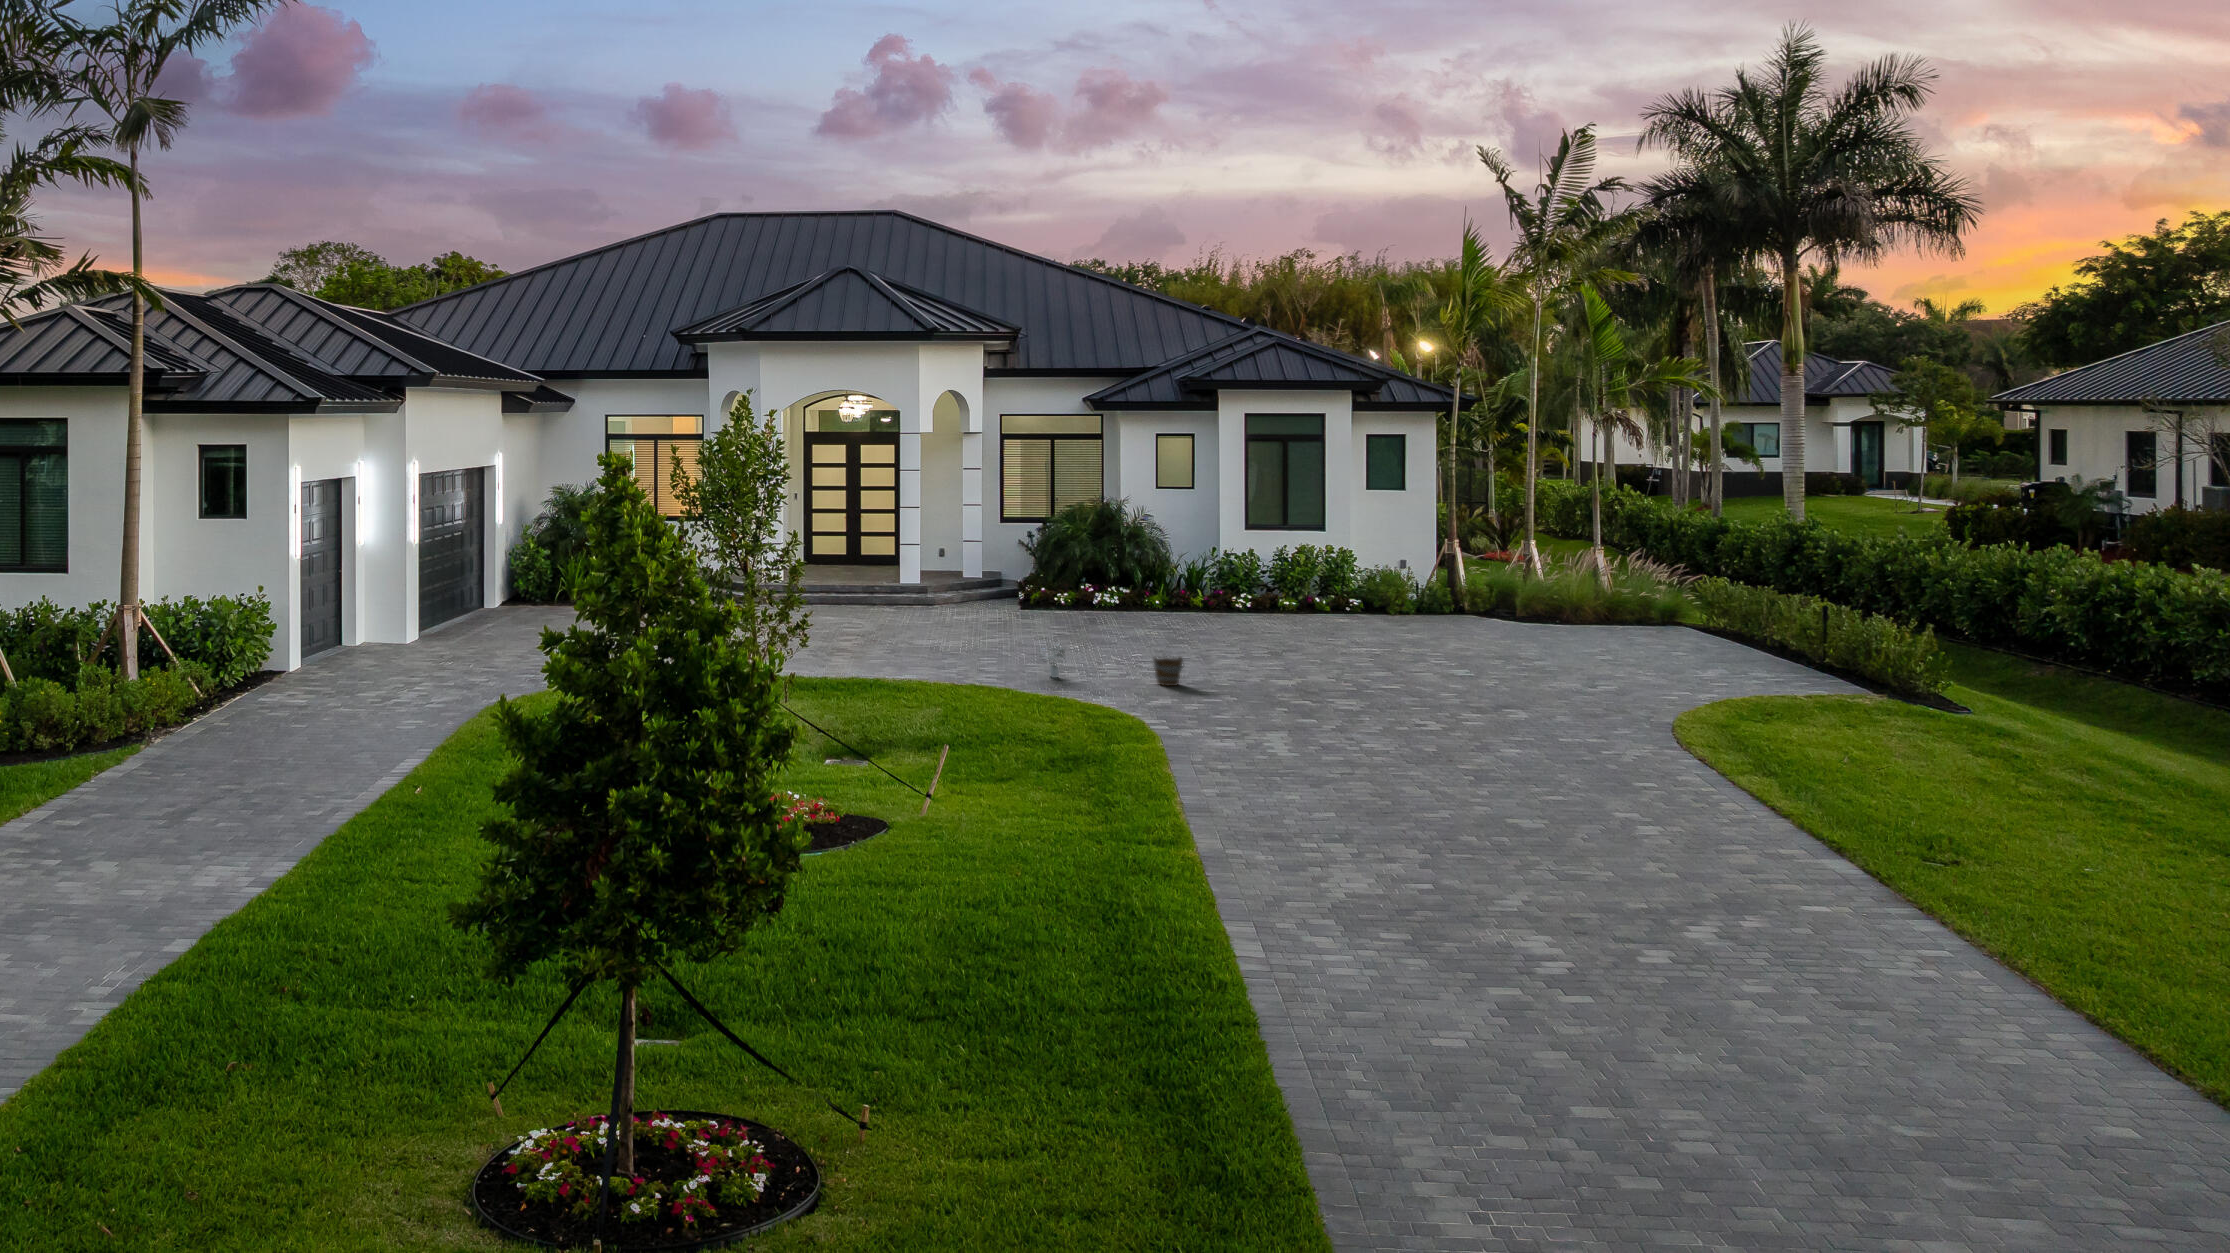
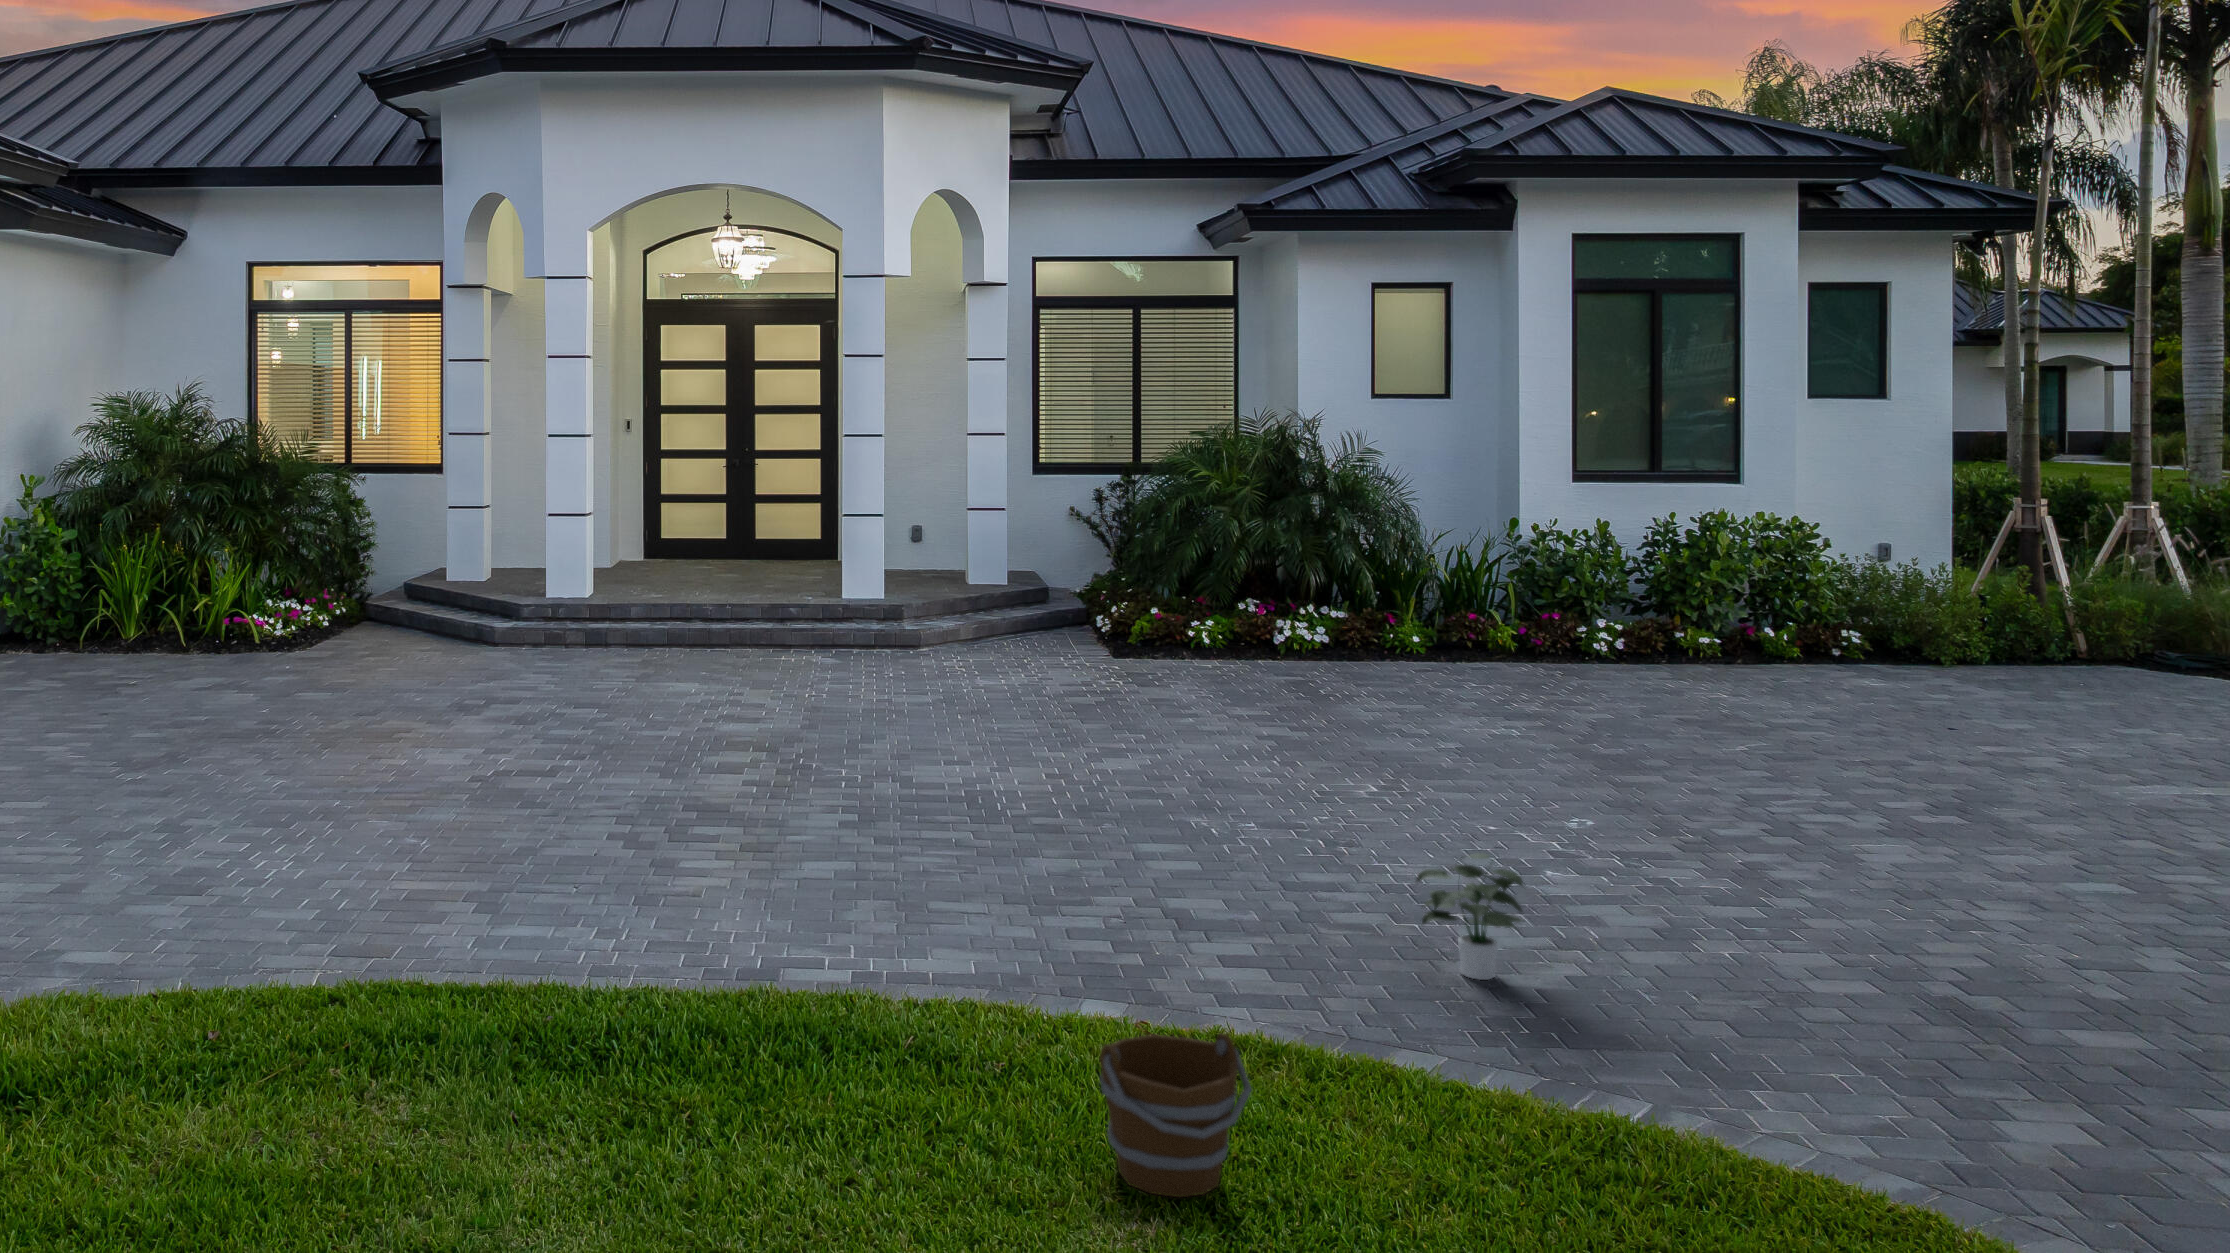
bucket: present [1153,657,1183,686] -> present [1100,1033,1251,1197]

